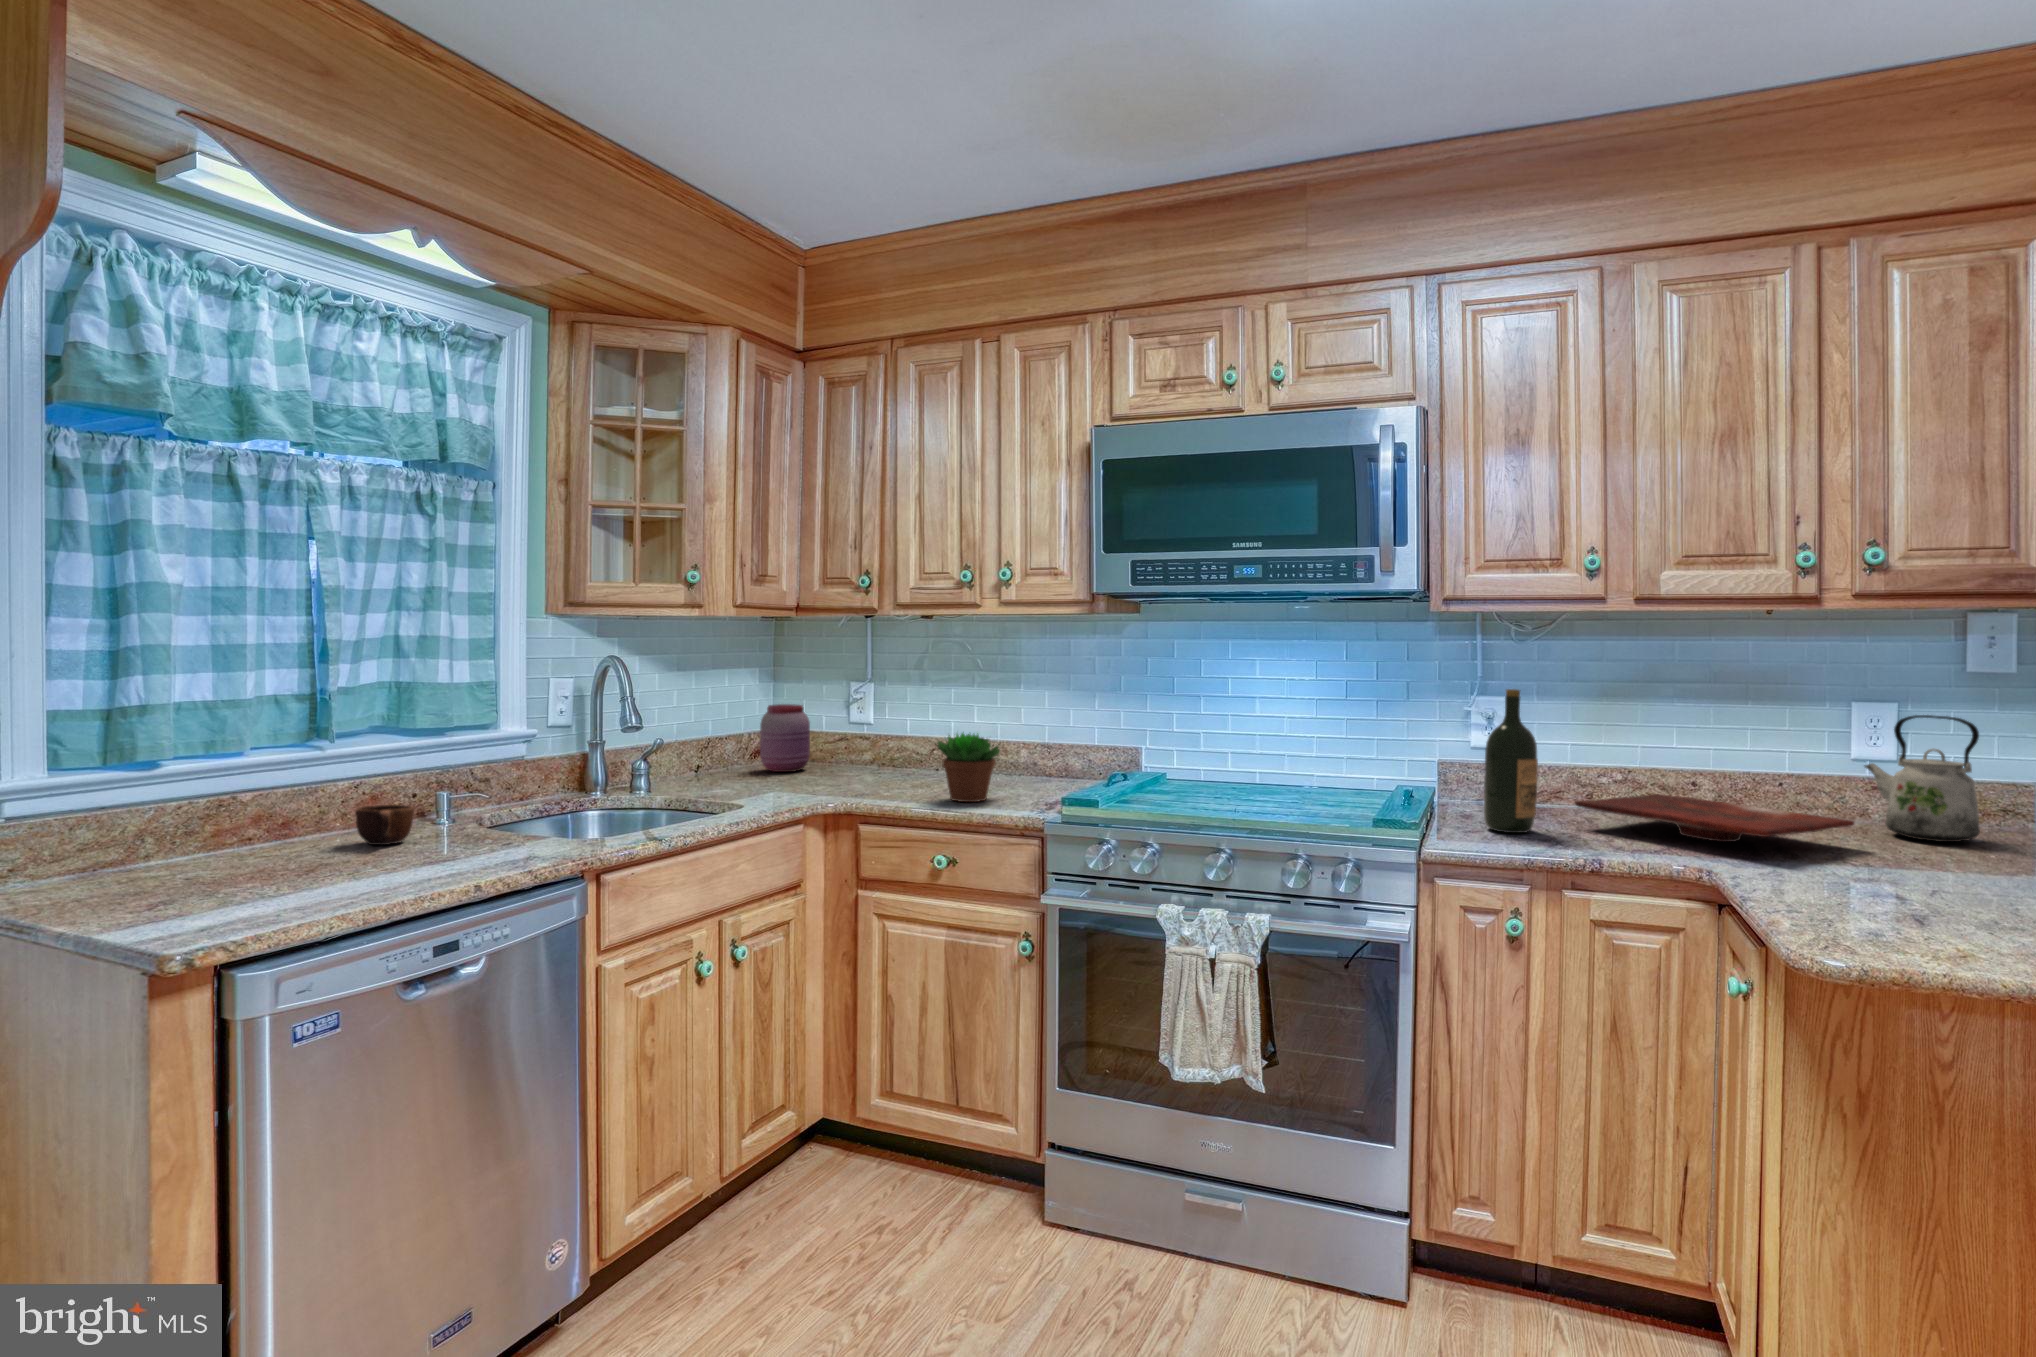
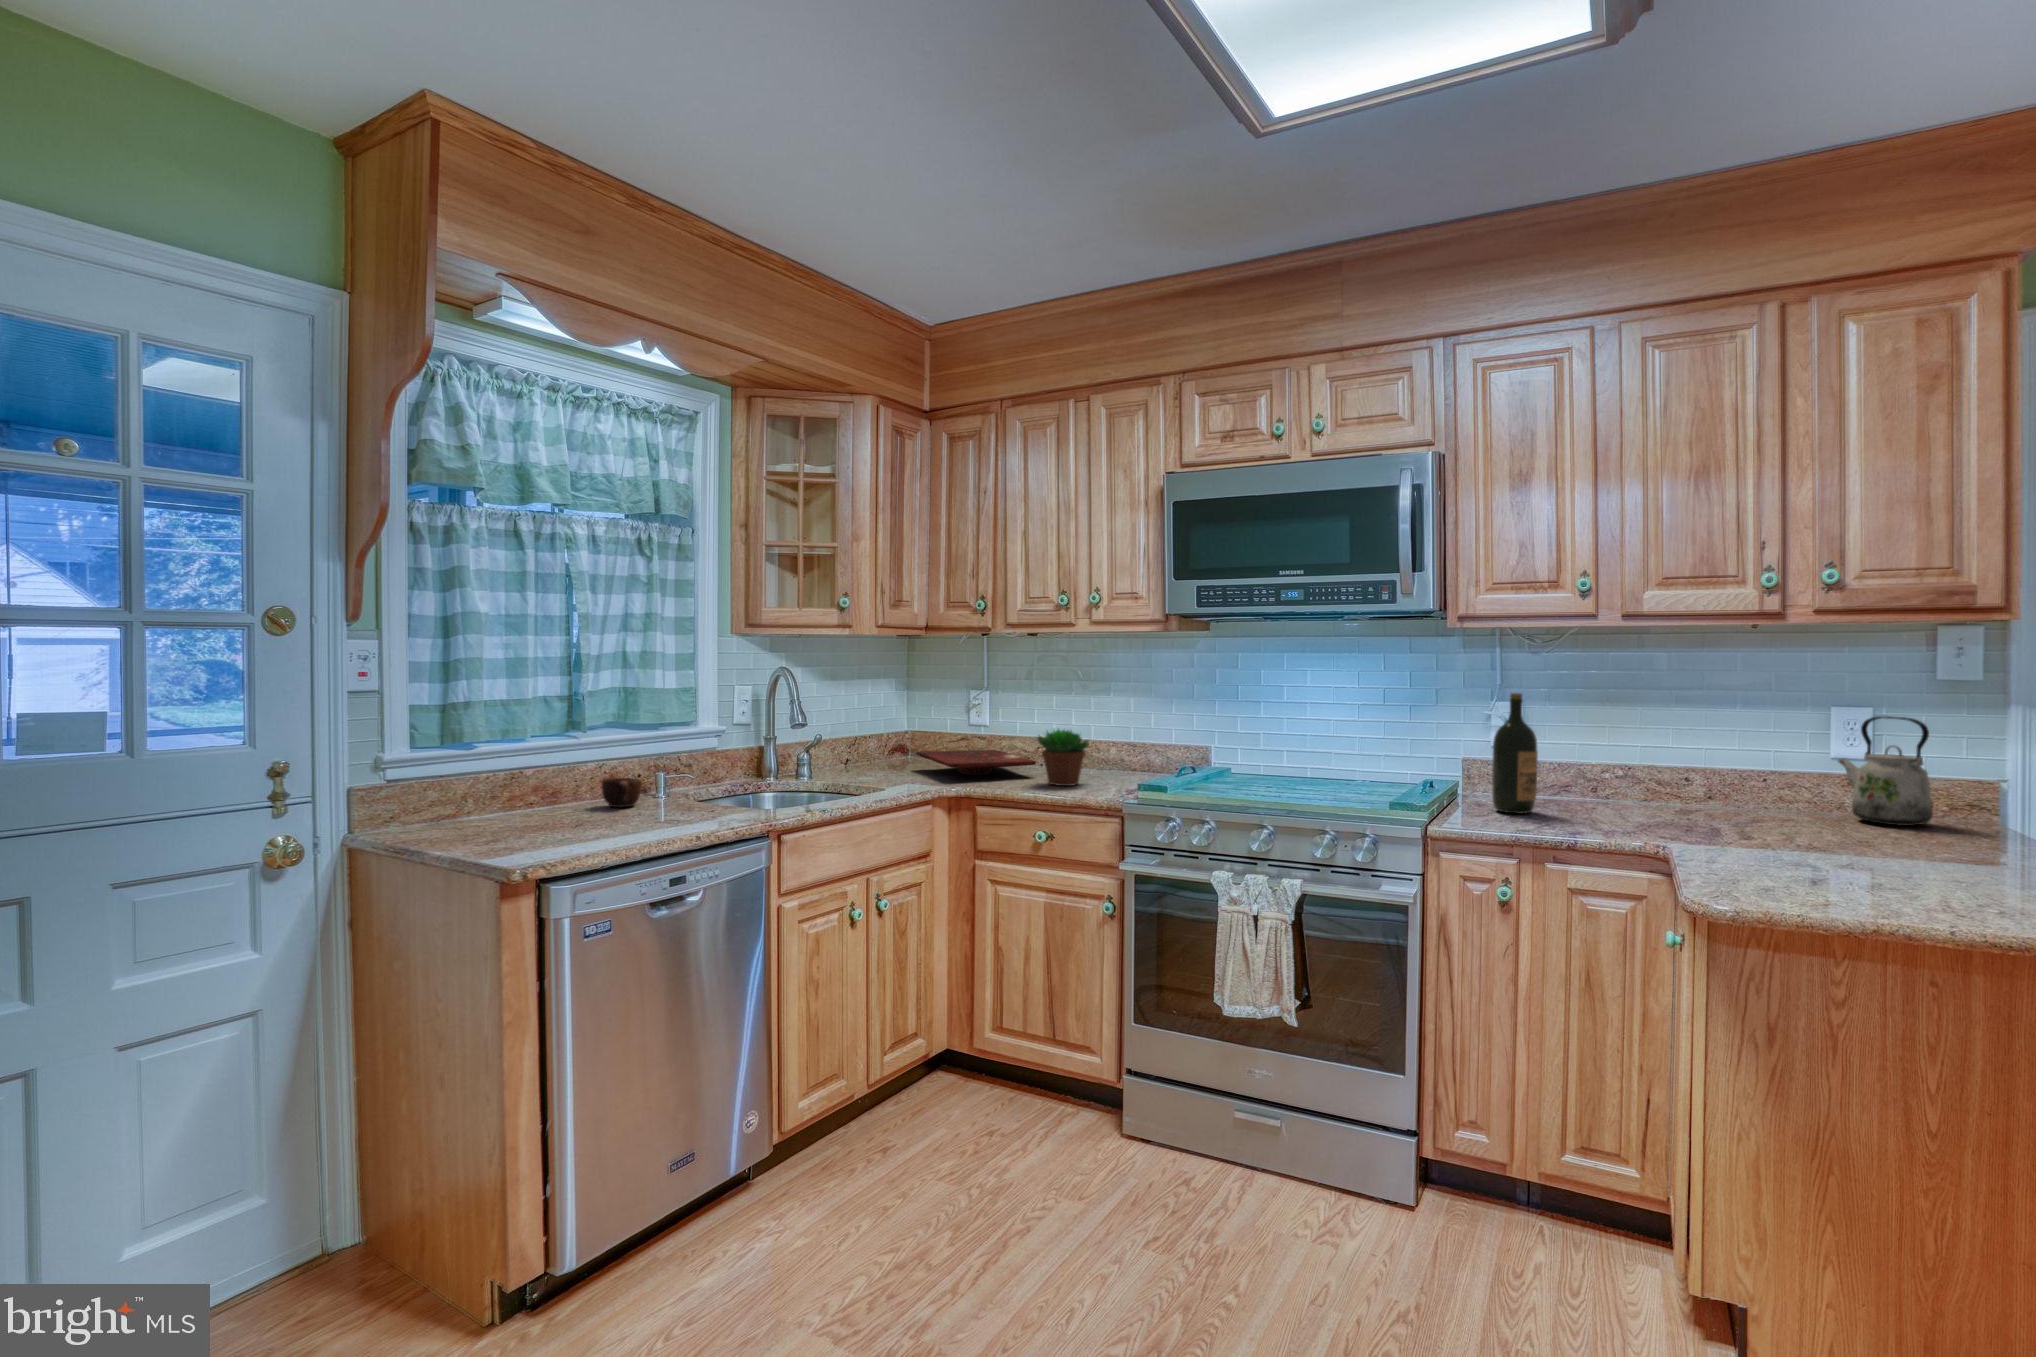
jar: present [760,704,810,772] -> none [892,707,933,763]
cutting board: present [1575,794,1854,842] -> present [916,750,1036,775]

